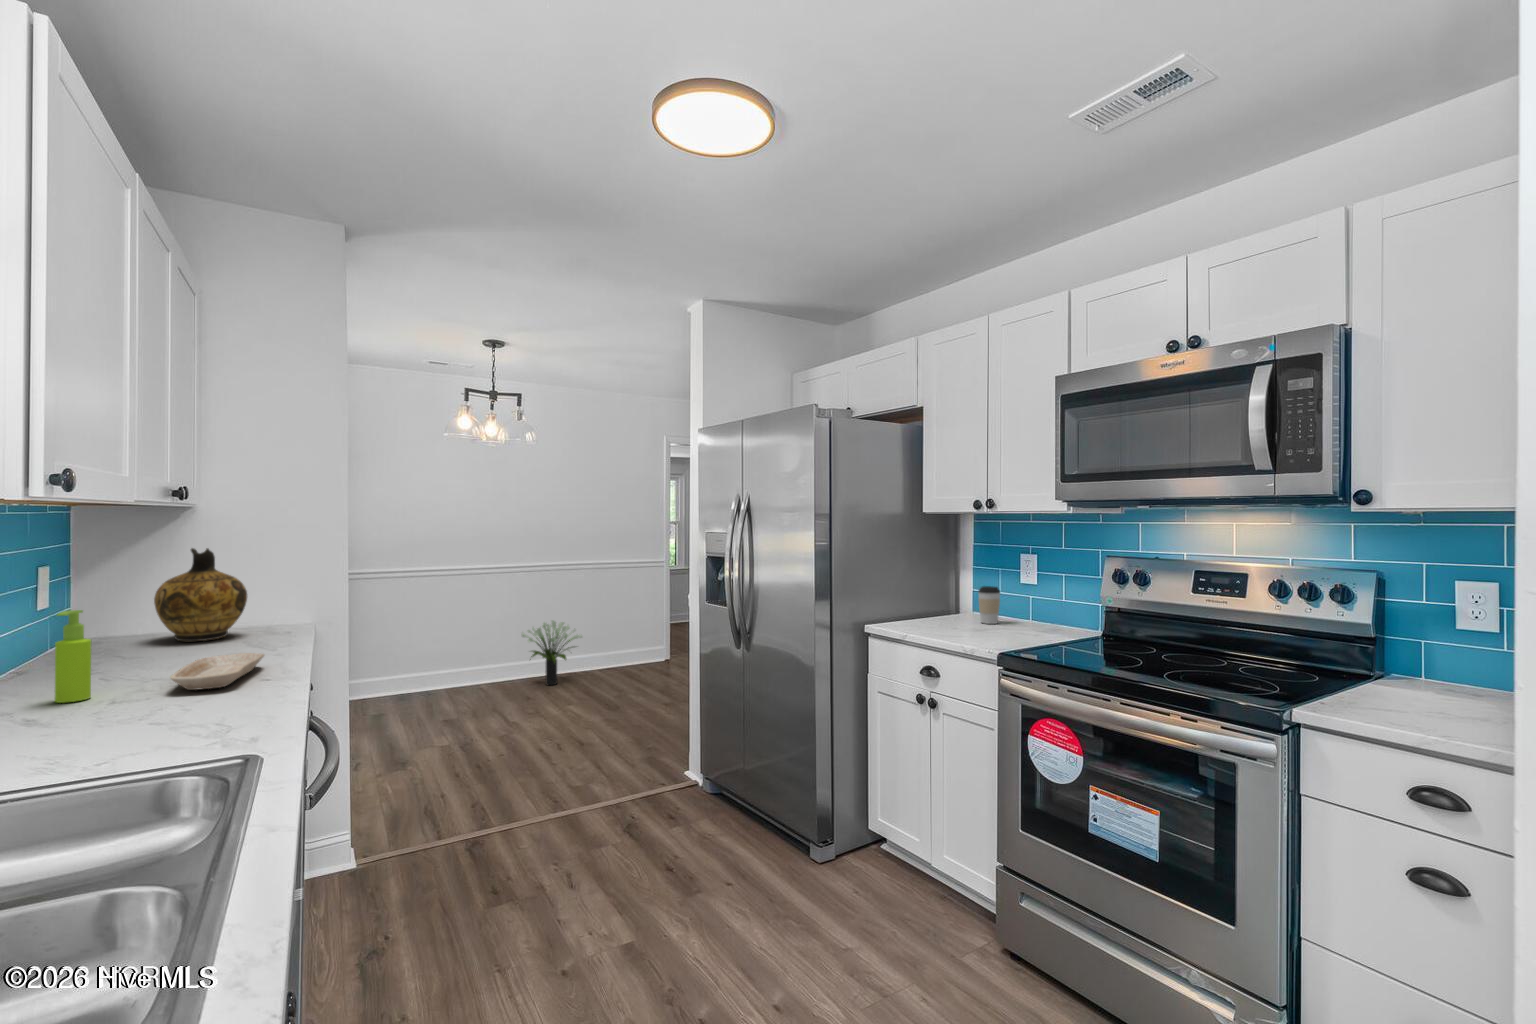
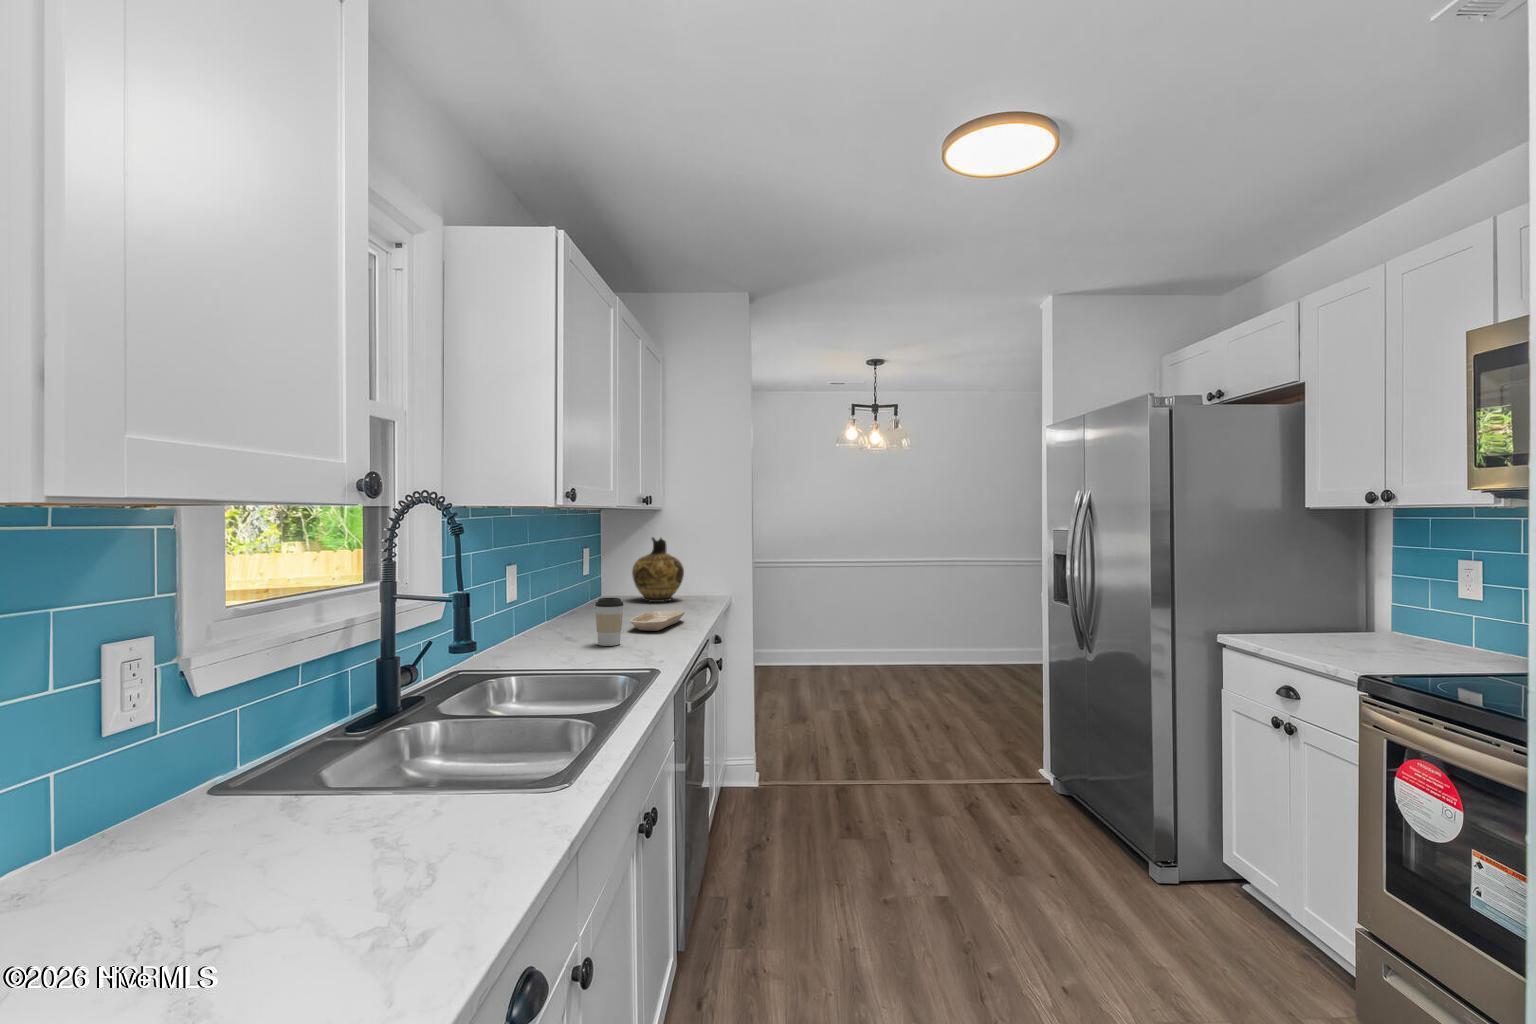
coffee cup: present [978,586,1000,624] -> present [595,598,623,646]
soap dispenser: present [55,610,92,703] -> none [575,573,592,630]
potted plant: present [522,620,582,685] -> none [906,613,962,674]

